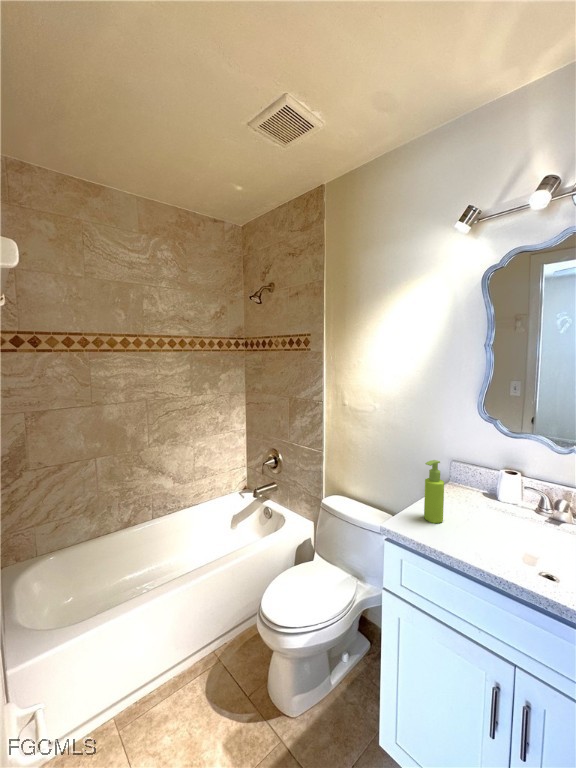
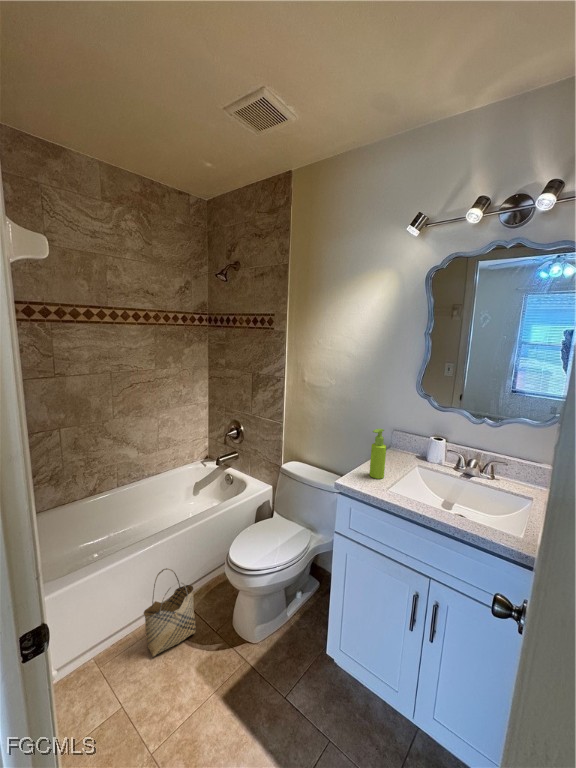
woven basket: none [166,616,225,723] -> present [144,568,196,657]

